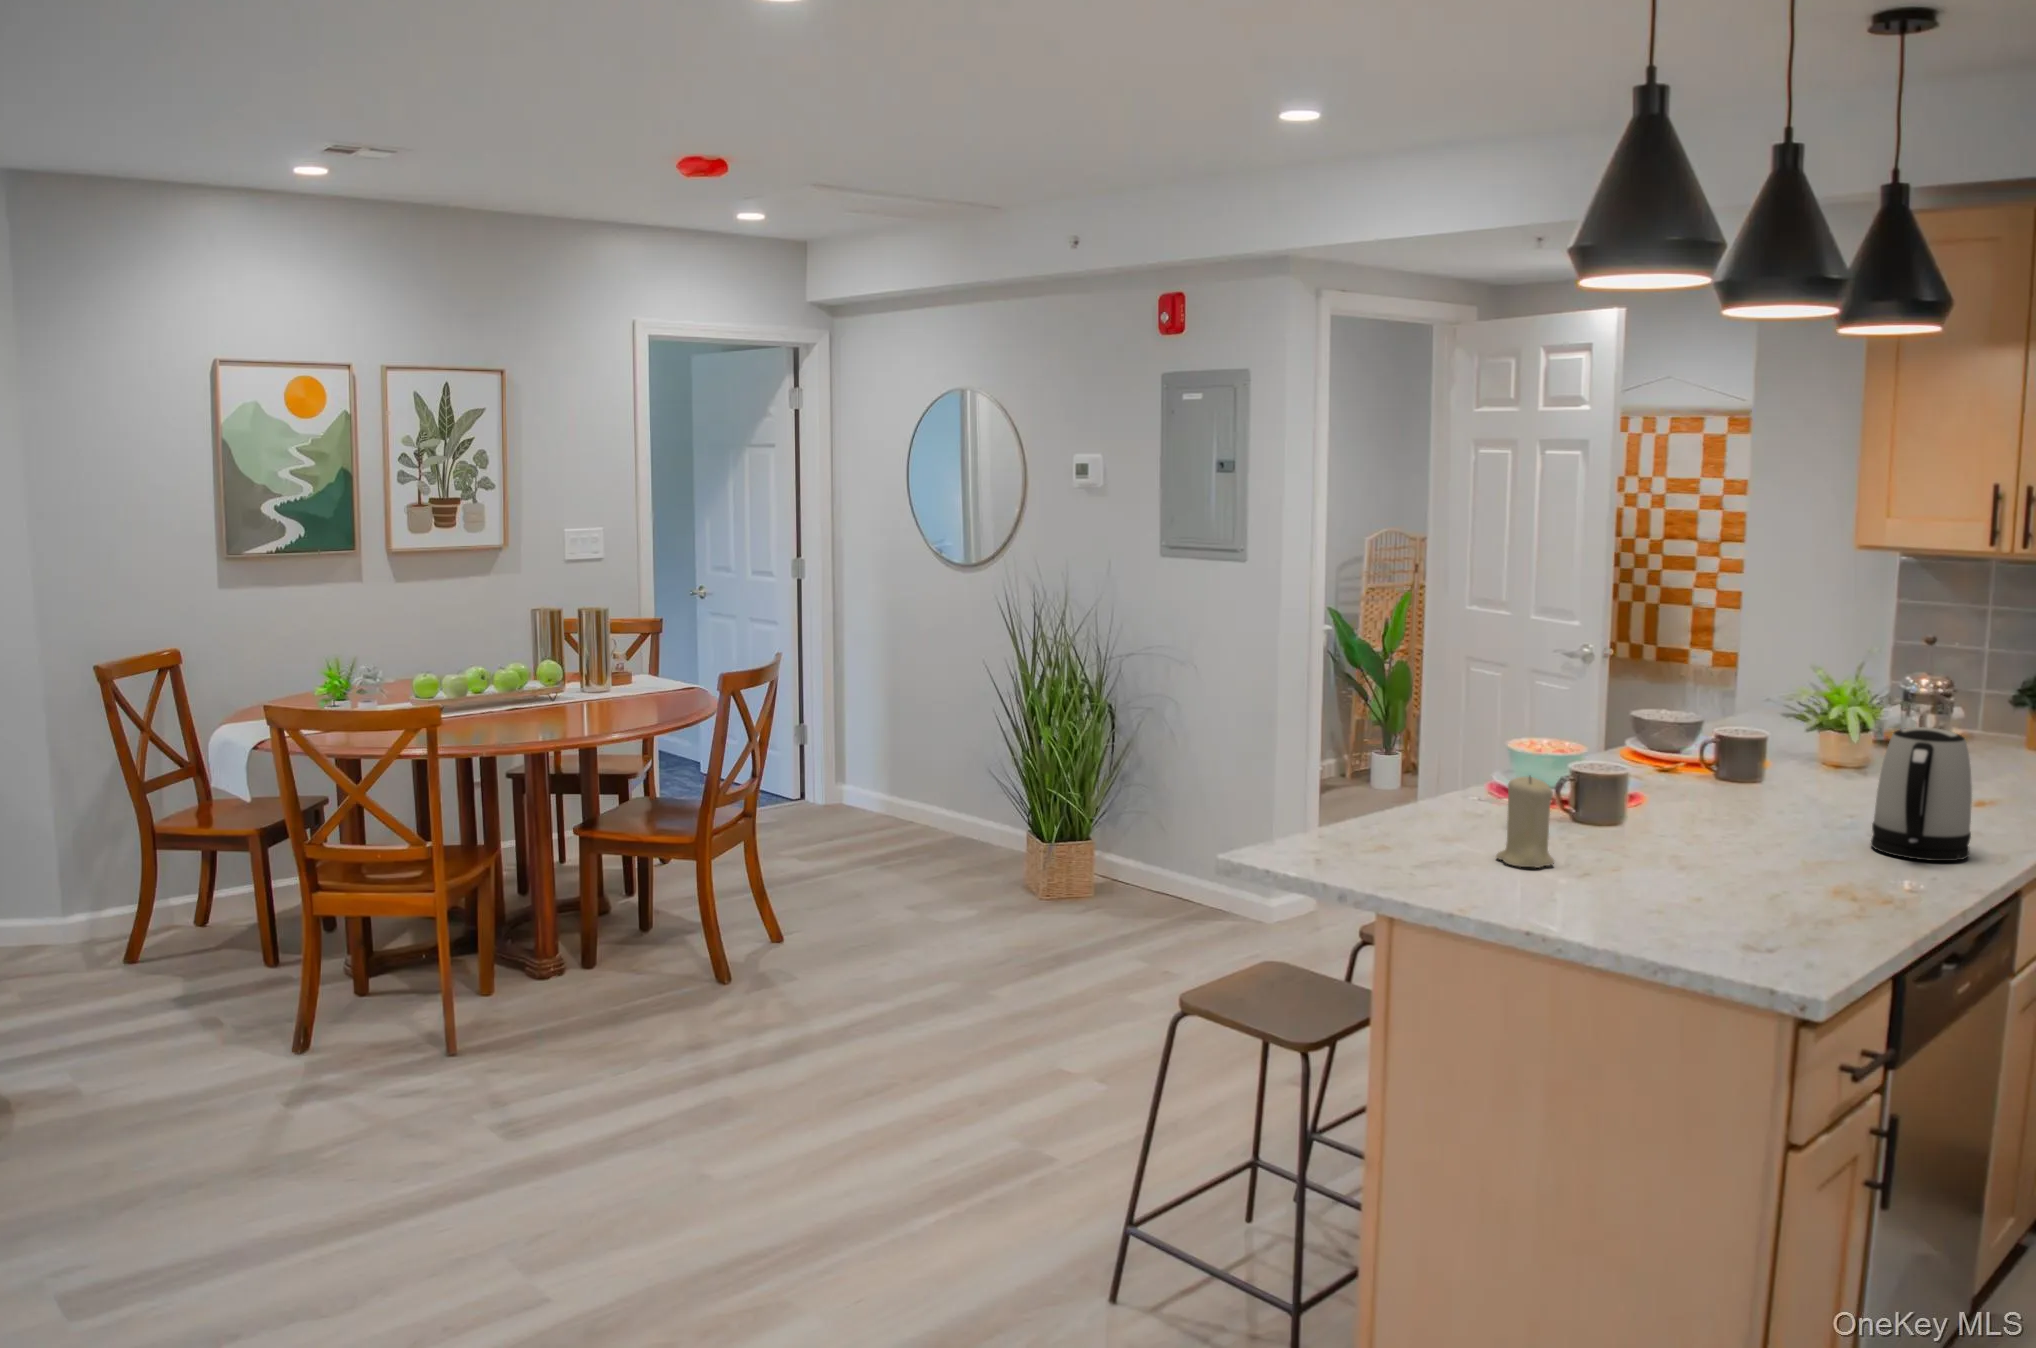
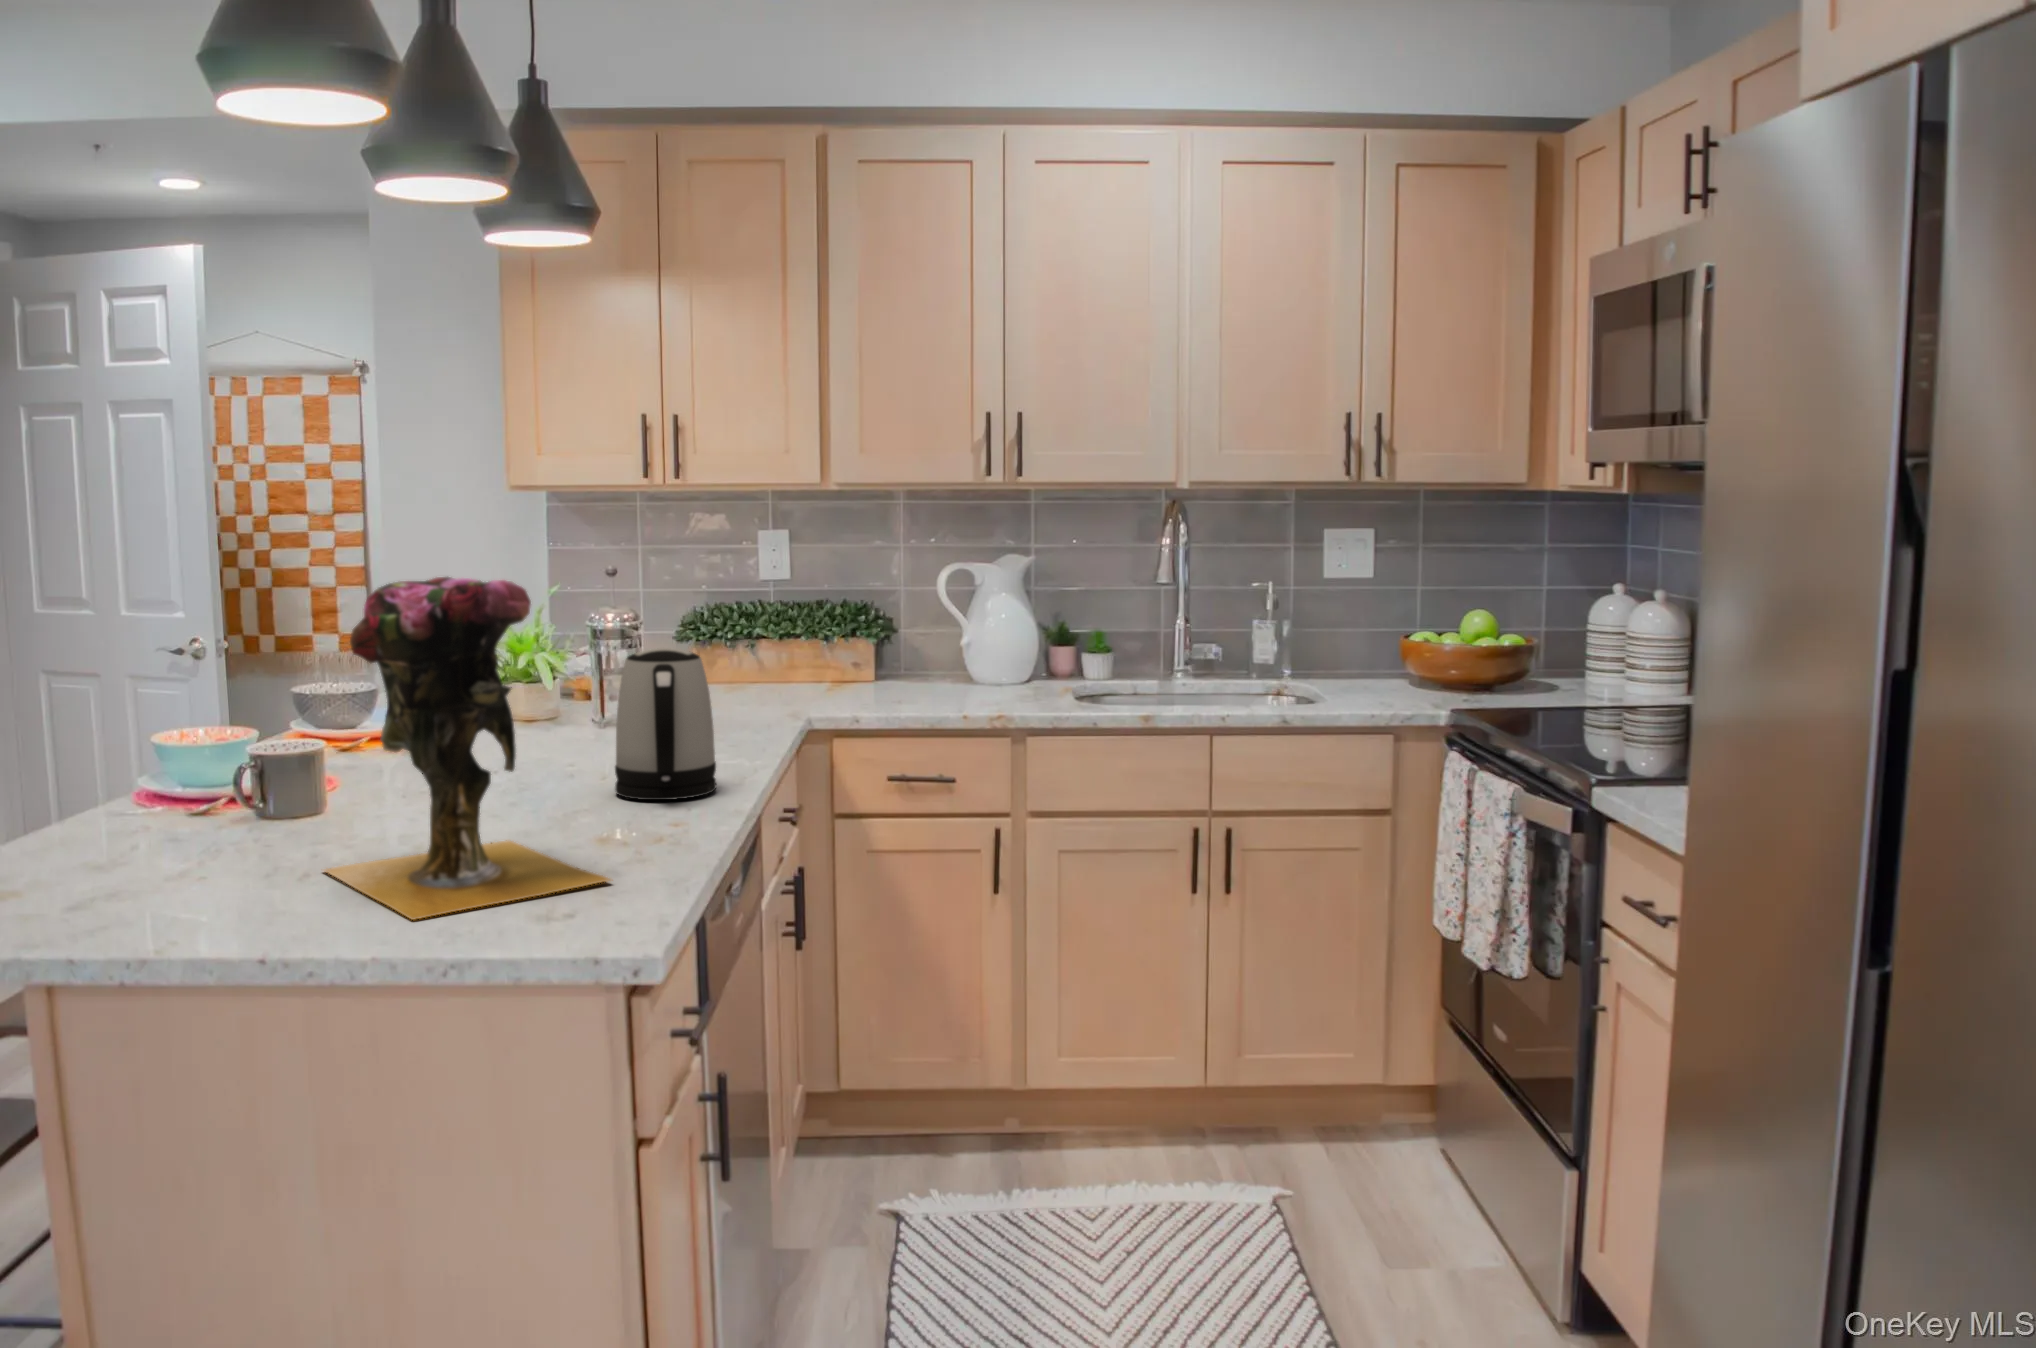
vase: none [1615,666,1821,912] -> present [324,577,610,920]
candle: present [1496,776,1554,868] -> none [131,764,232,908]

